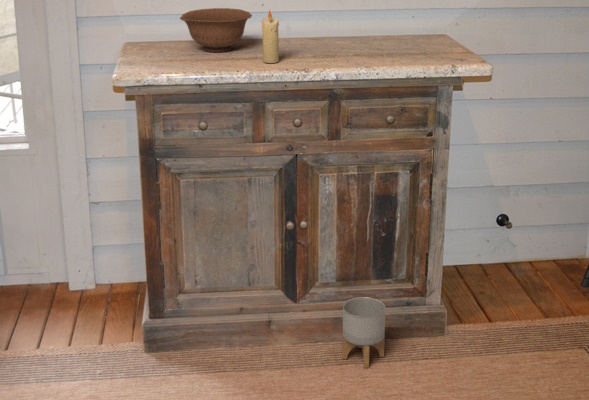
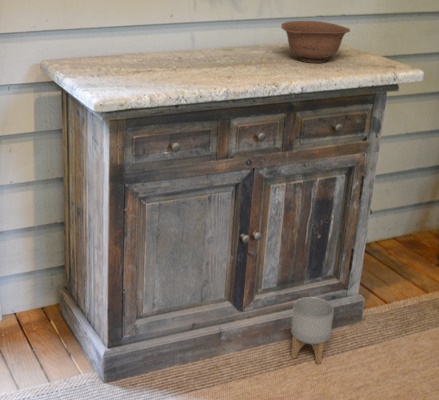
bowl: present [180,8,252,52] -> present [281,21,350,63]
candle: present [262,10,279,63] -> none [224,24,242,79]

